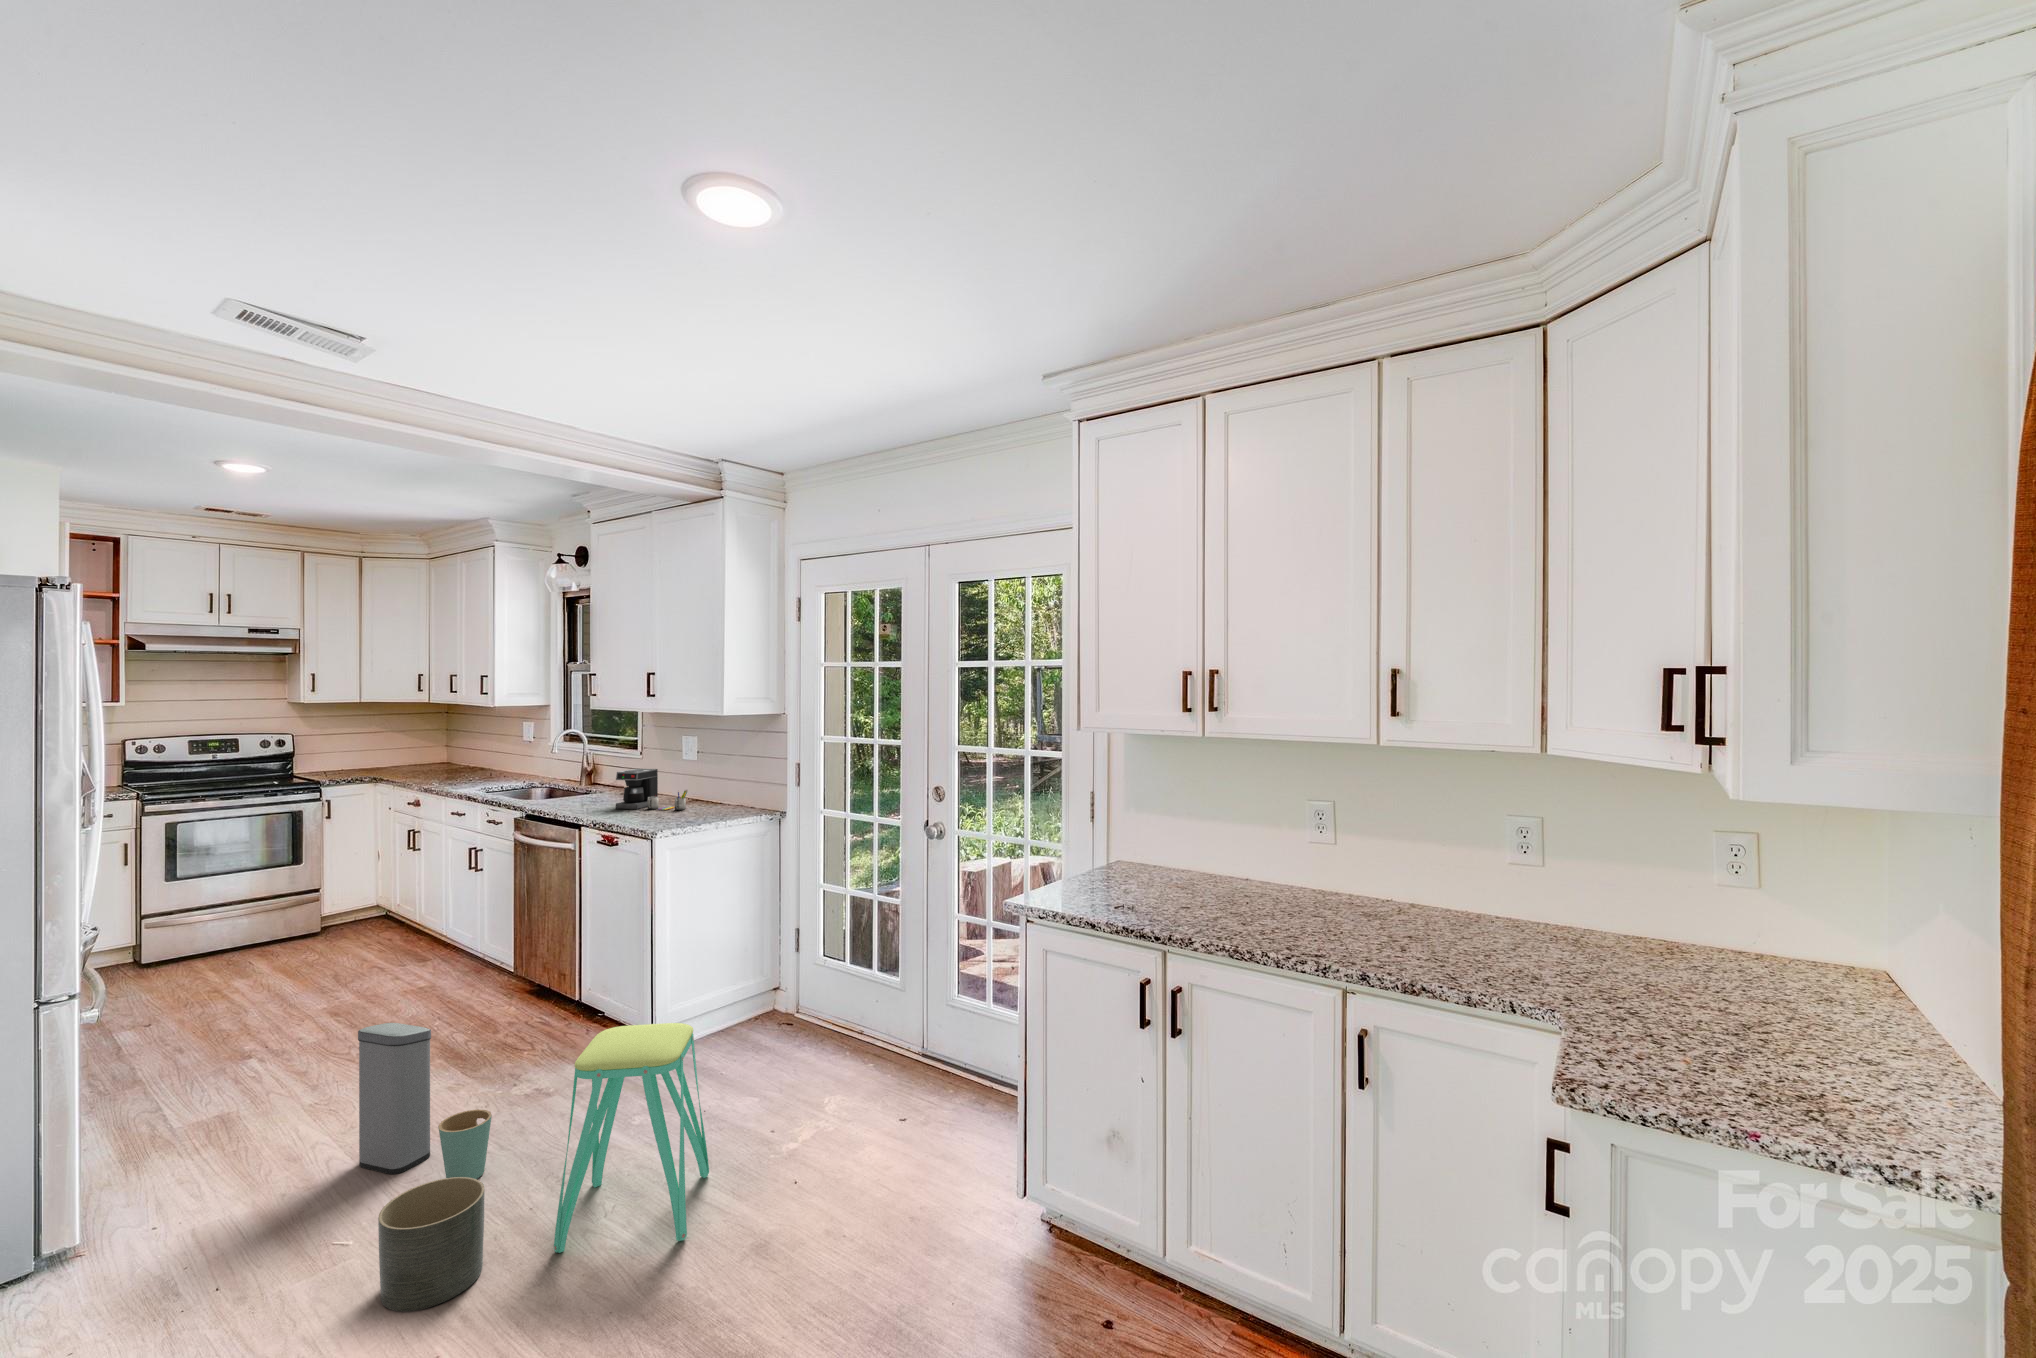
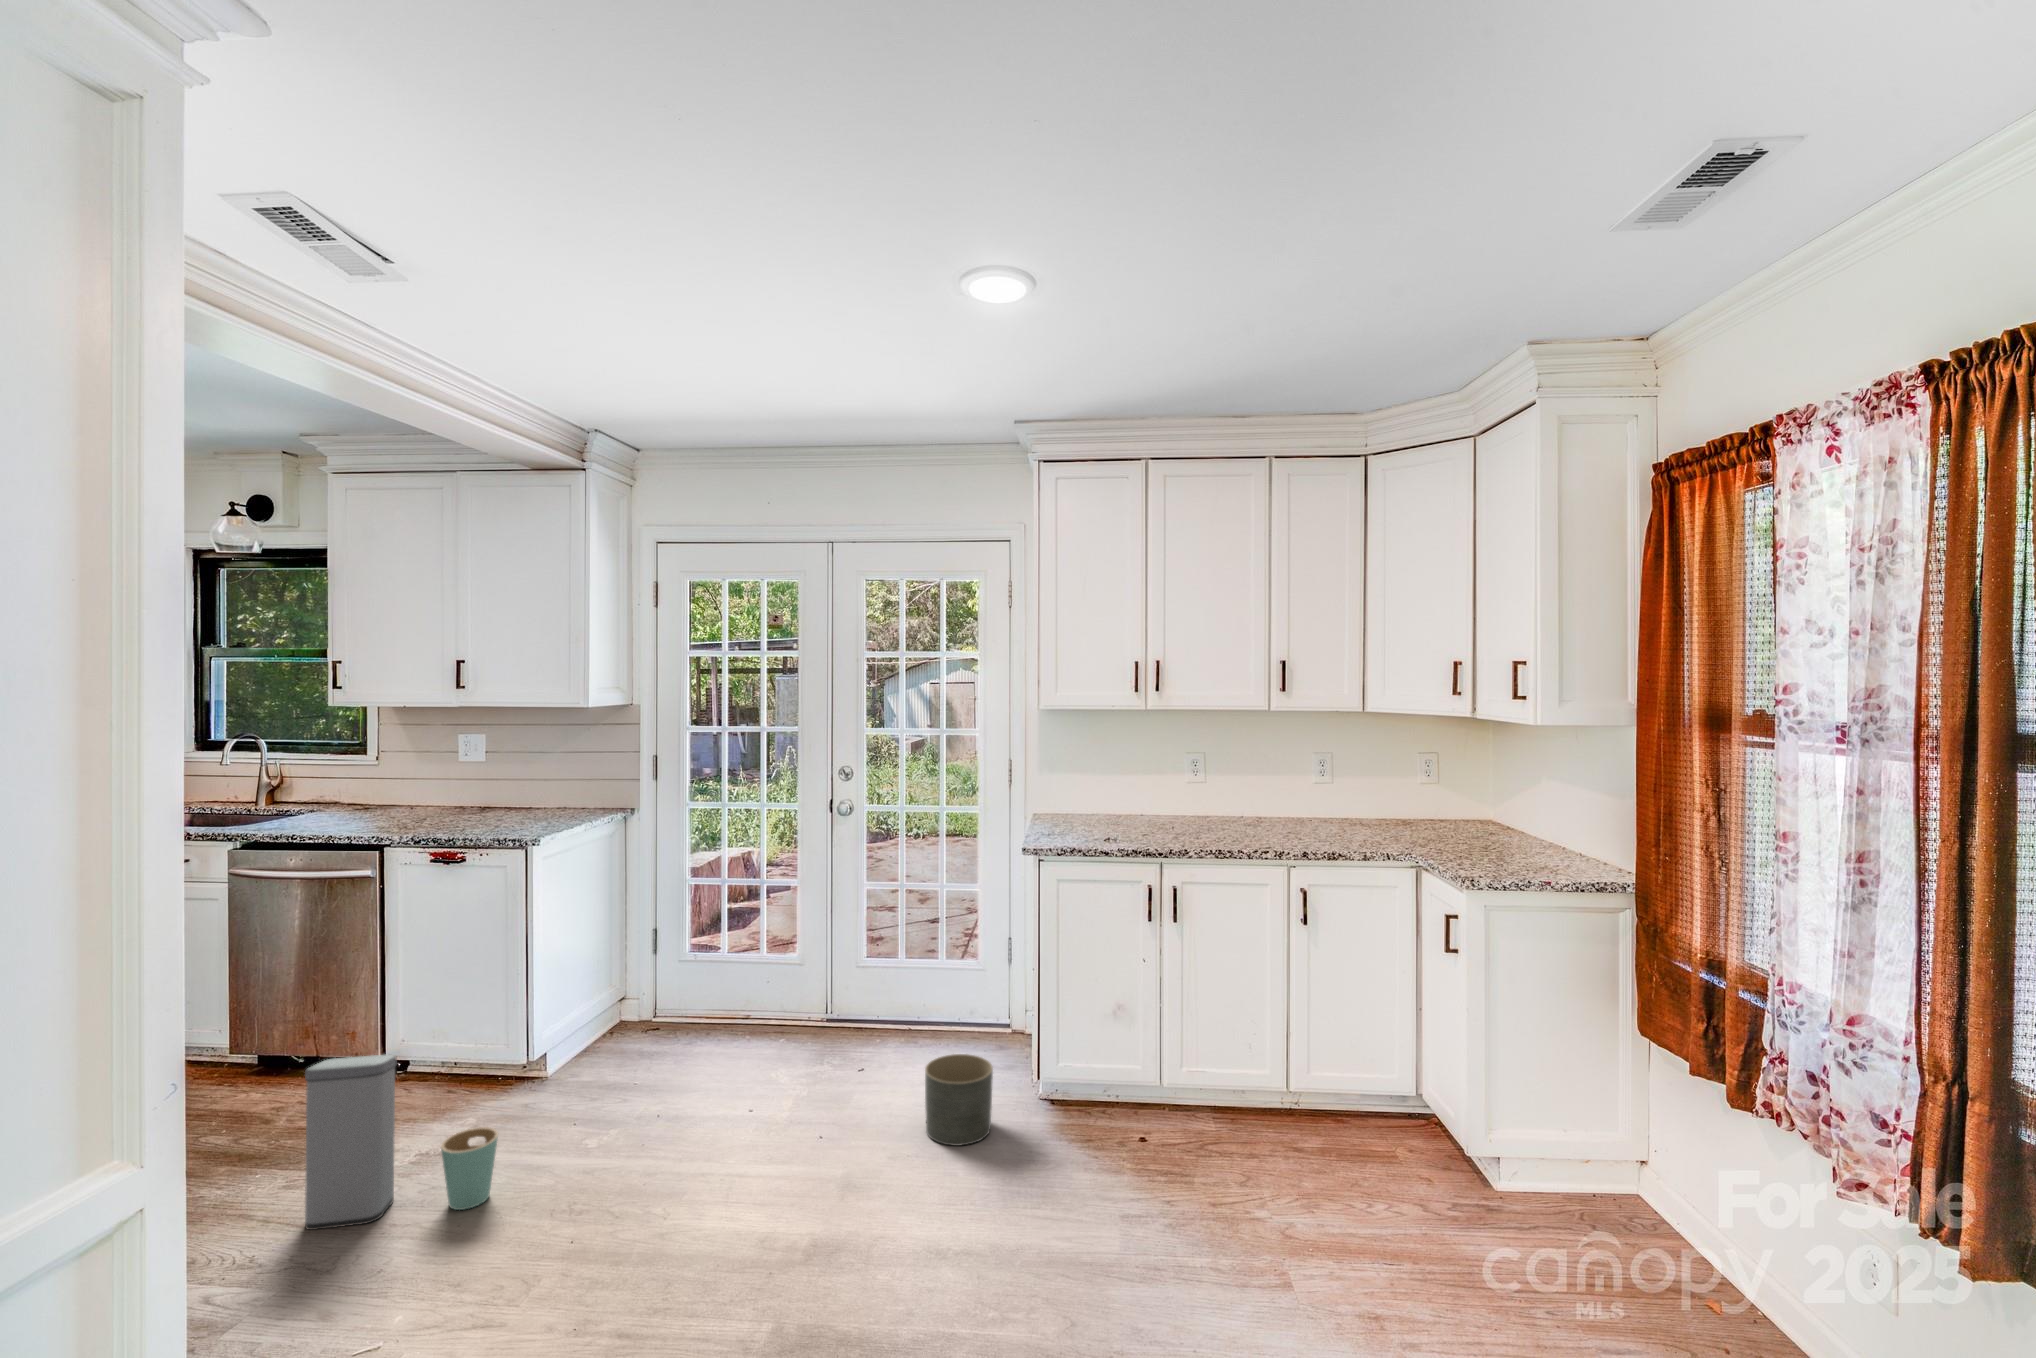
coffee maker: present [616,769,687,810] -> none [411,765,510,812]
stool: present [554,1023,709,1253] -> none [629,992,780,1218]
planter: present [378,1177,485,1311] -> present [925,1054,993,1146]

